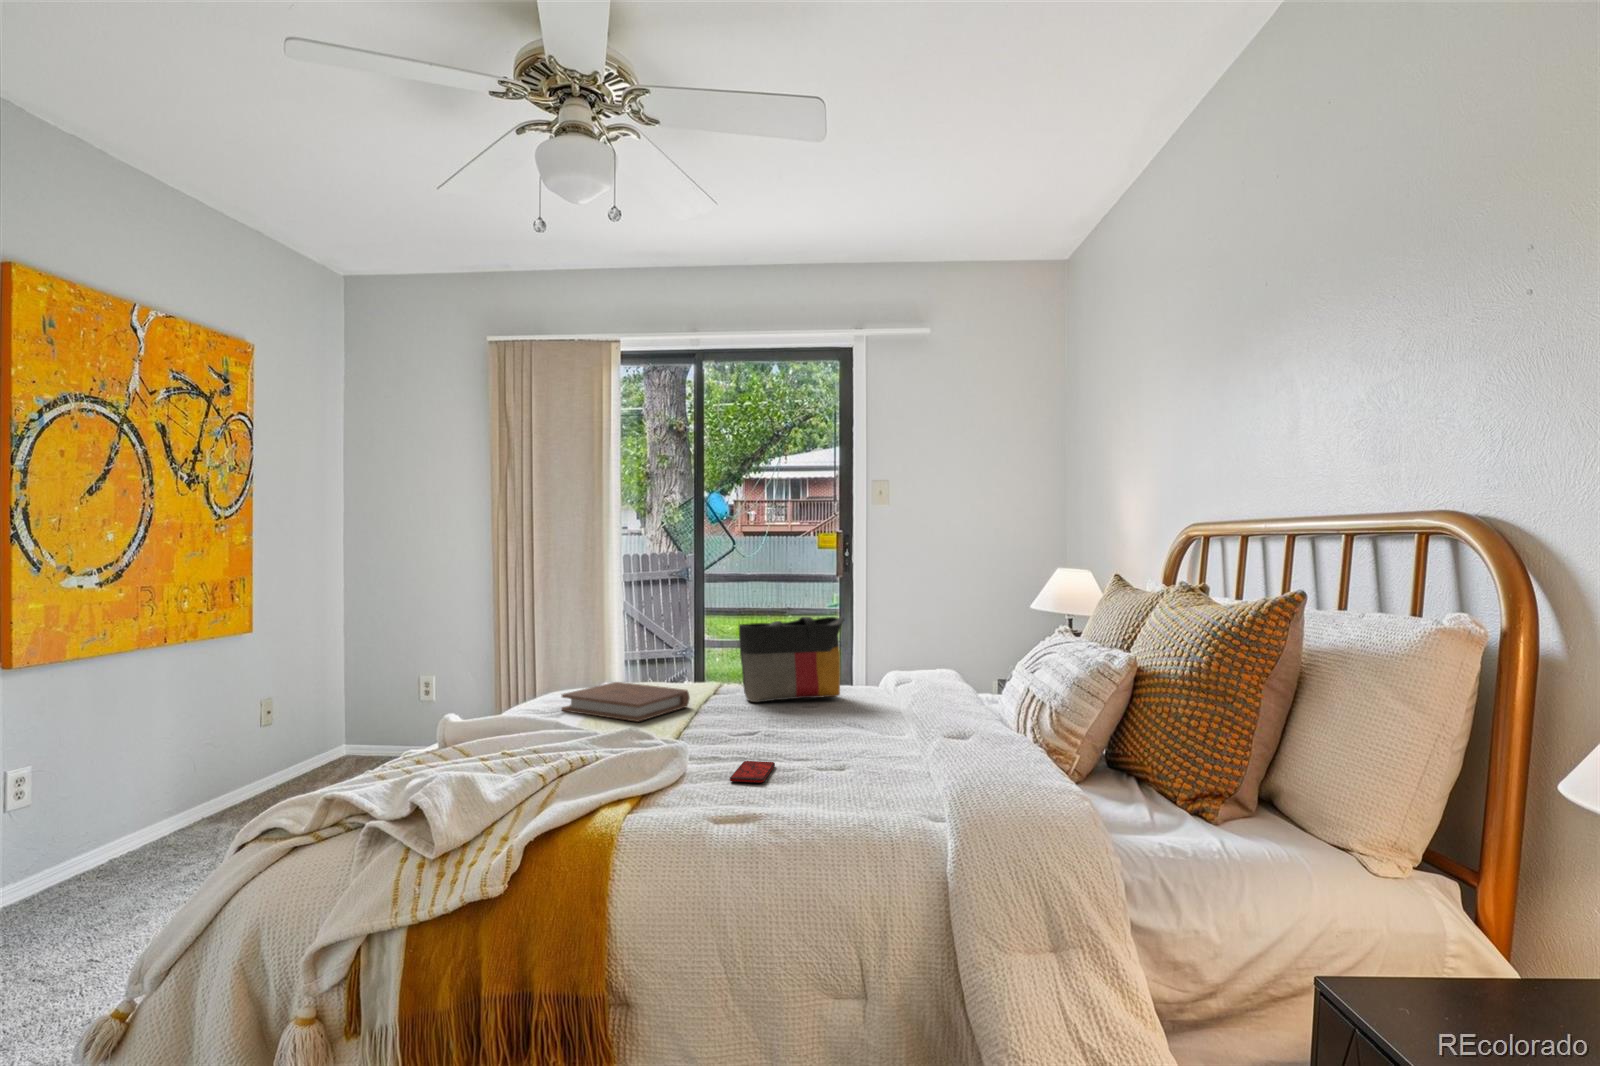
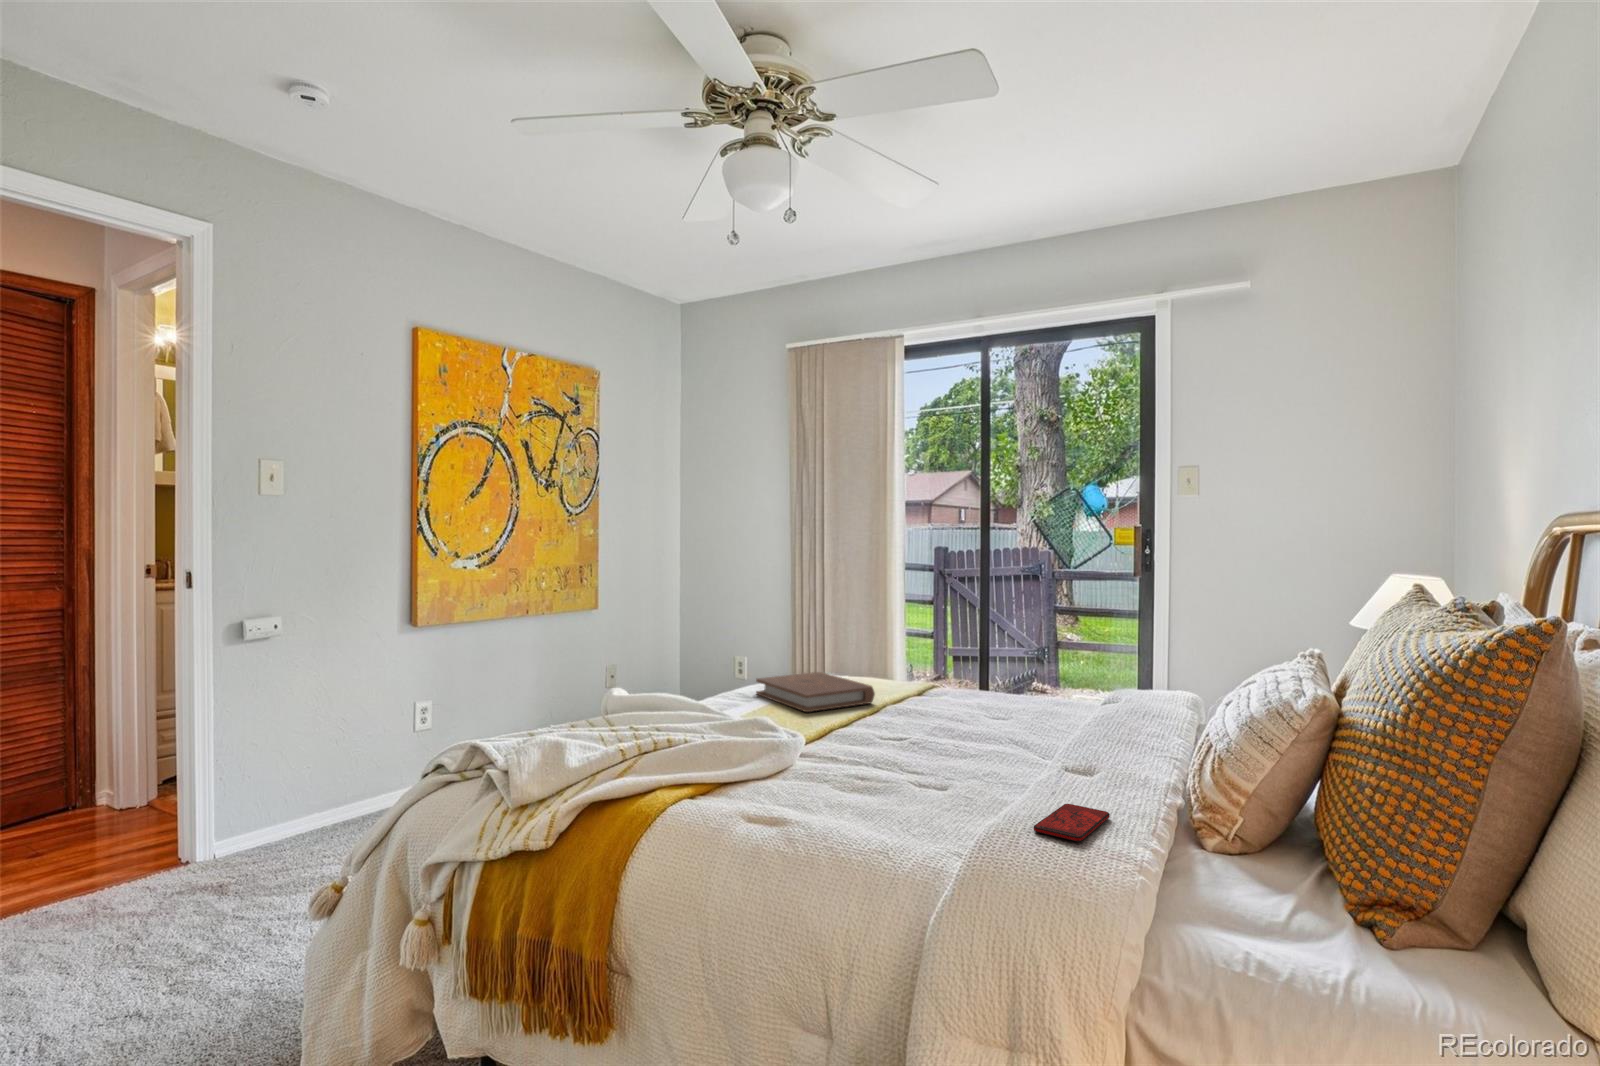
tote bag: present [739,617,844,702] -> none [931,618,1052,710]
smartphone: present [730,761,775,783] -> present [1034,804,1110,841]

